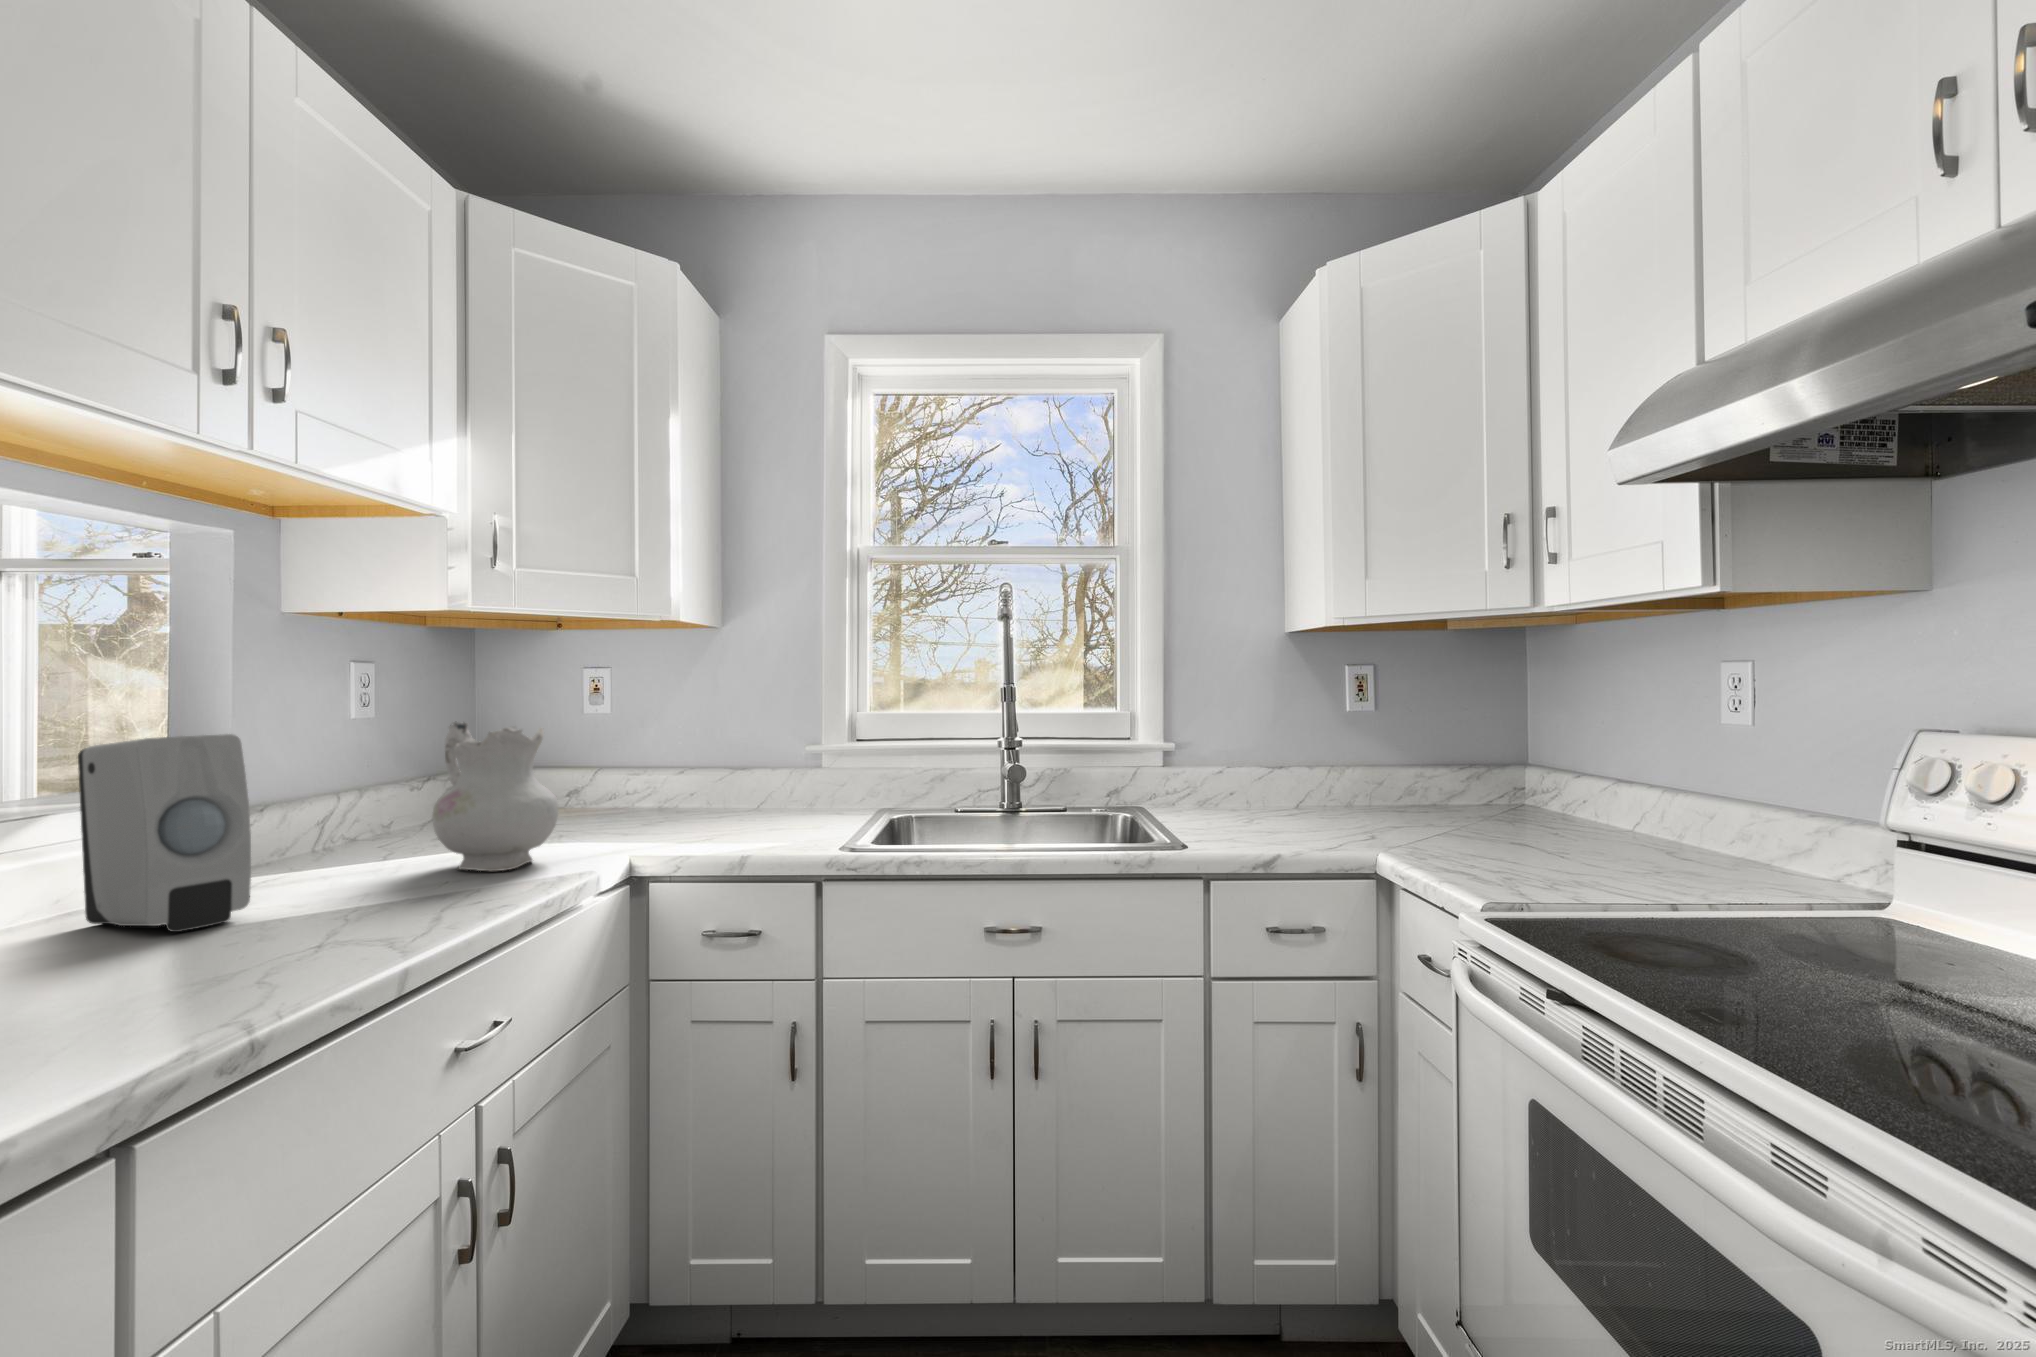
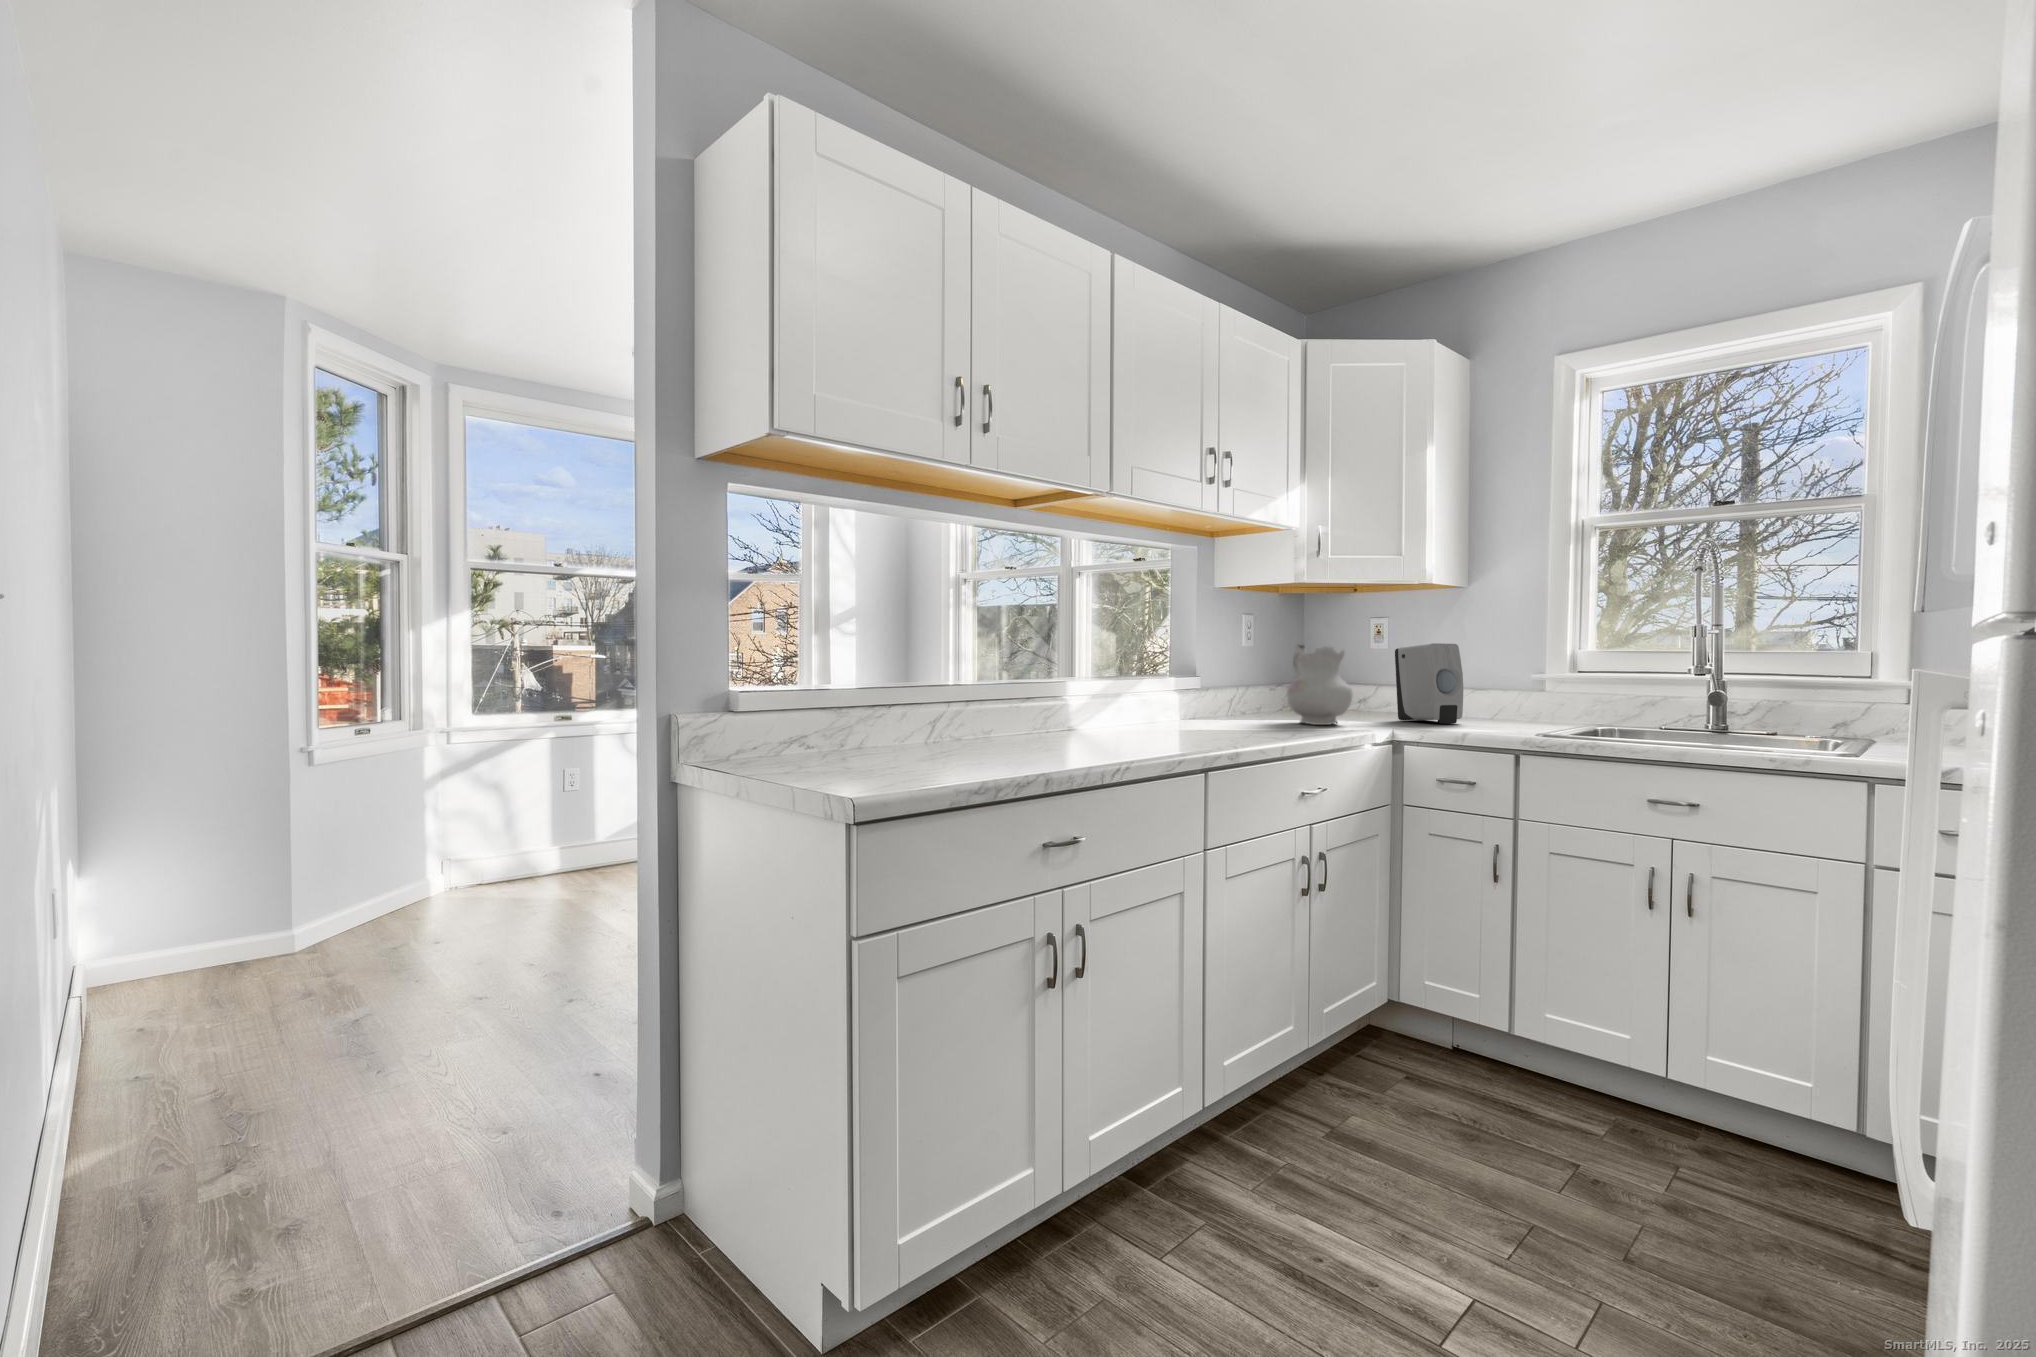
soap dispenser: present [78,734,251,932] -> present [1395,643,1463,724]

